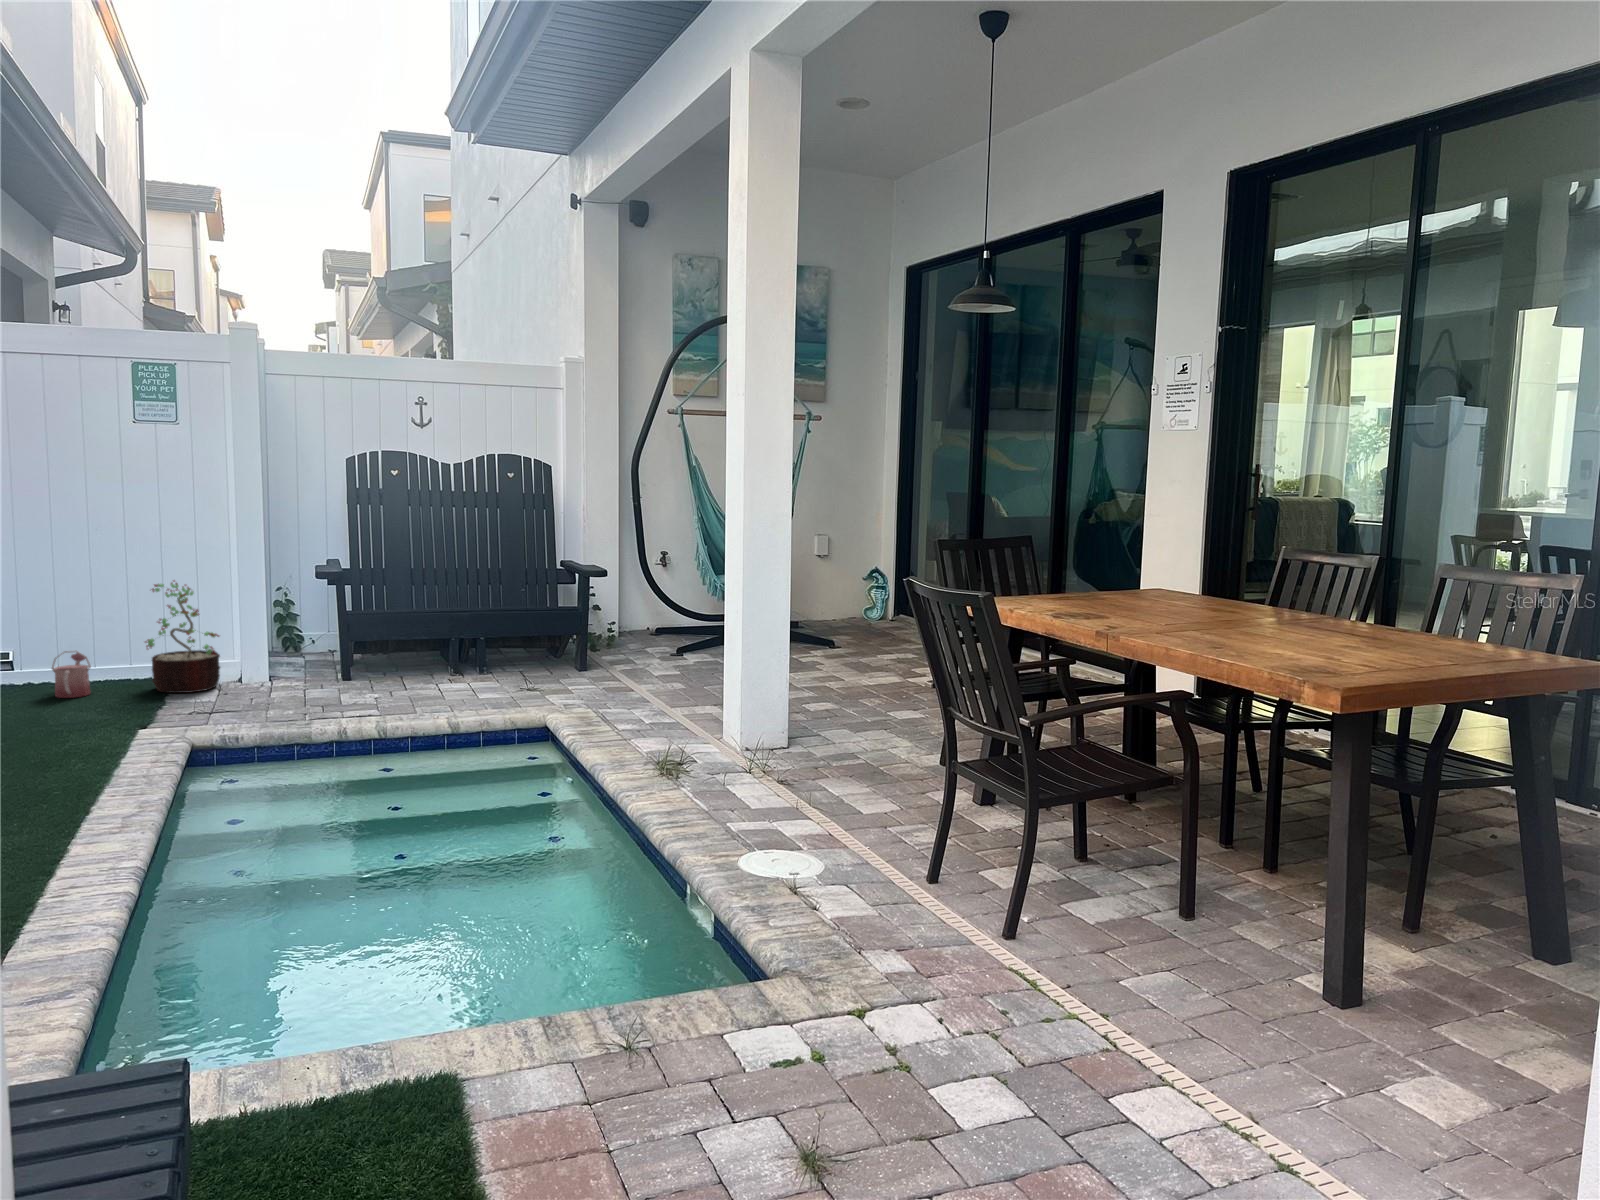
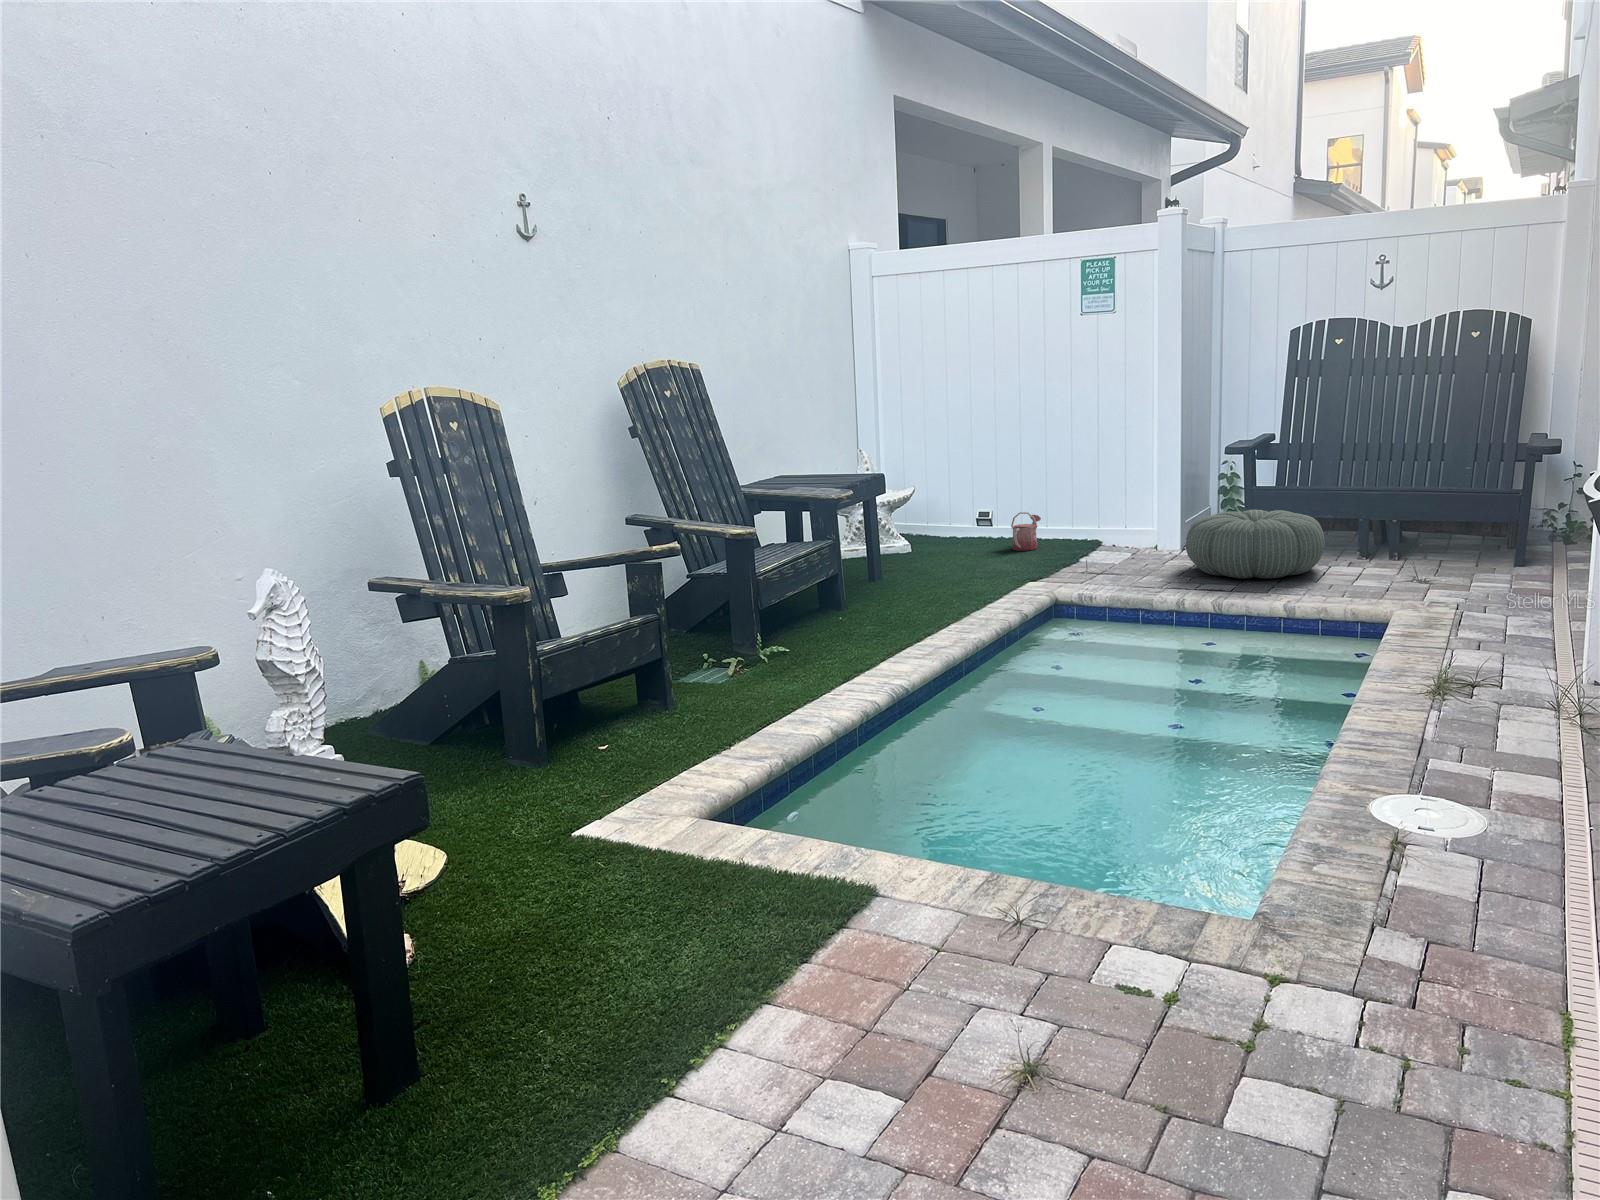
decorative plant: present [145,581,220,693] -> none [1080,454,1135,554]
pouf: none [306,634,444,702] -> present [1186,510,1325,579]

